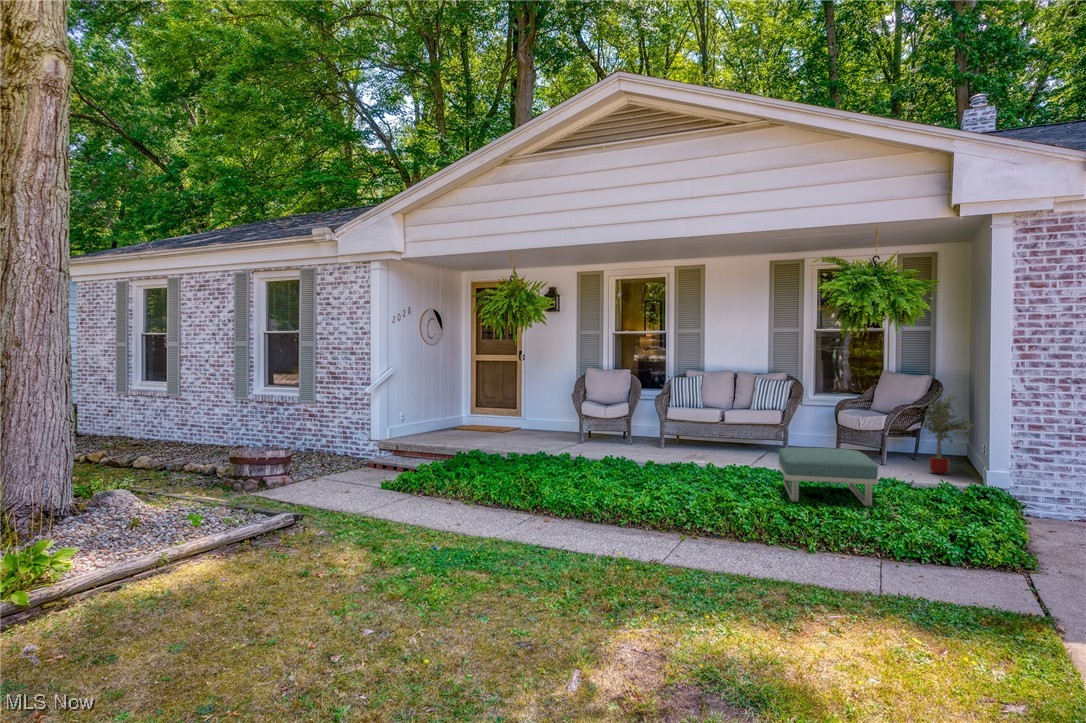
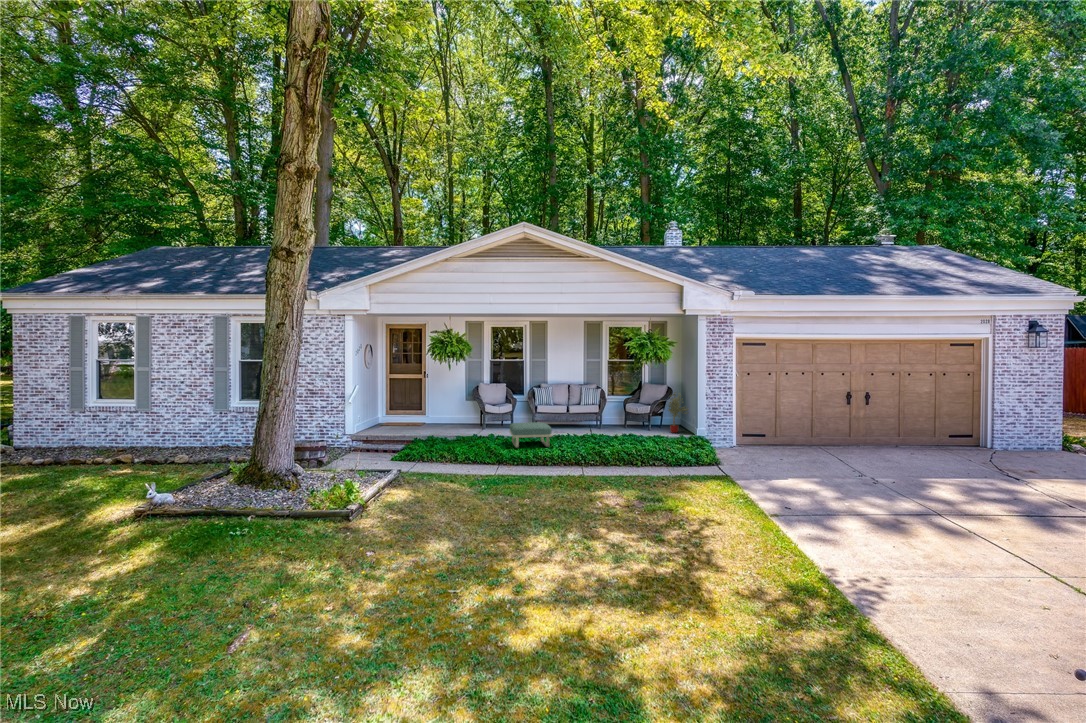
footstool: present [778,448,879,506] -> present [510,422,552,448]

